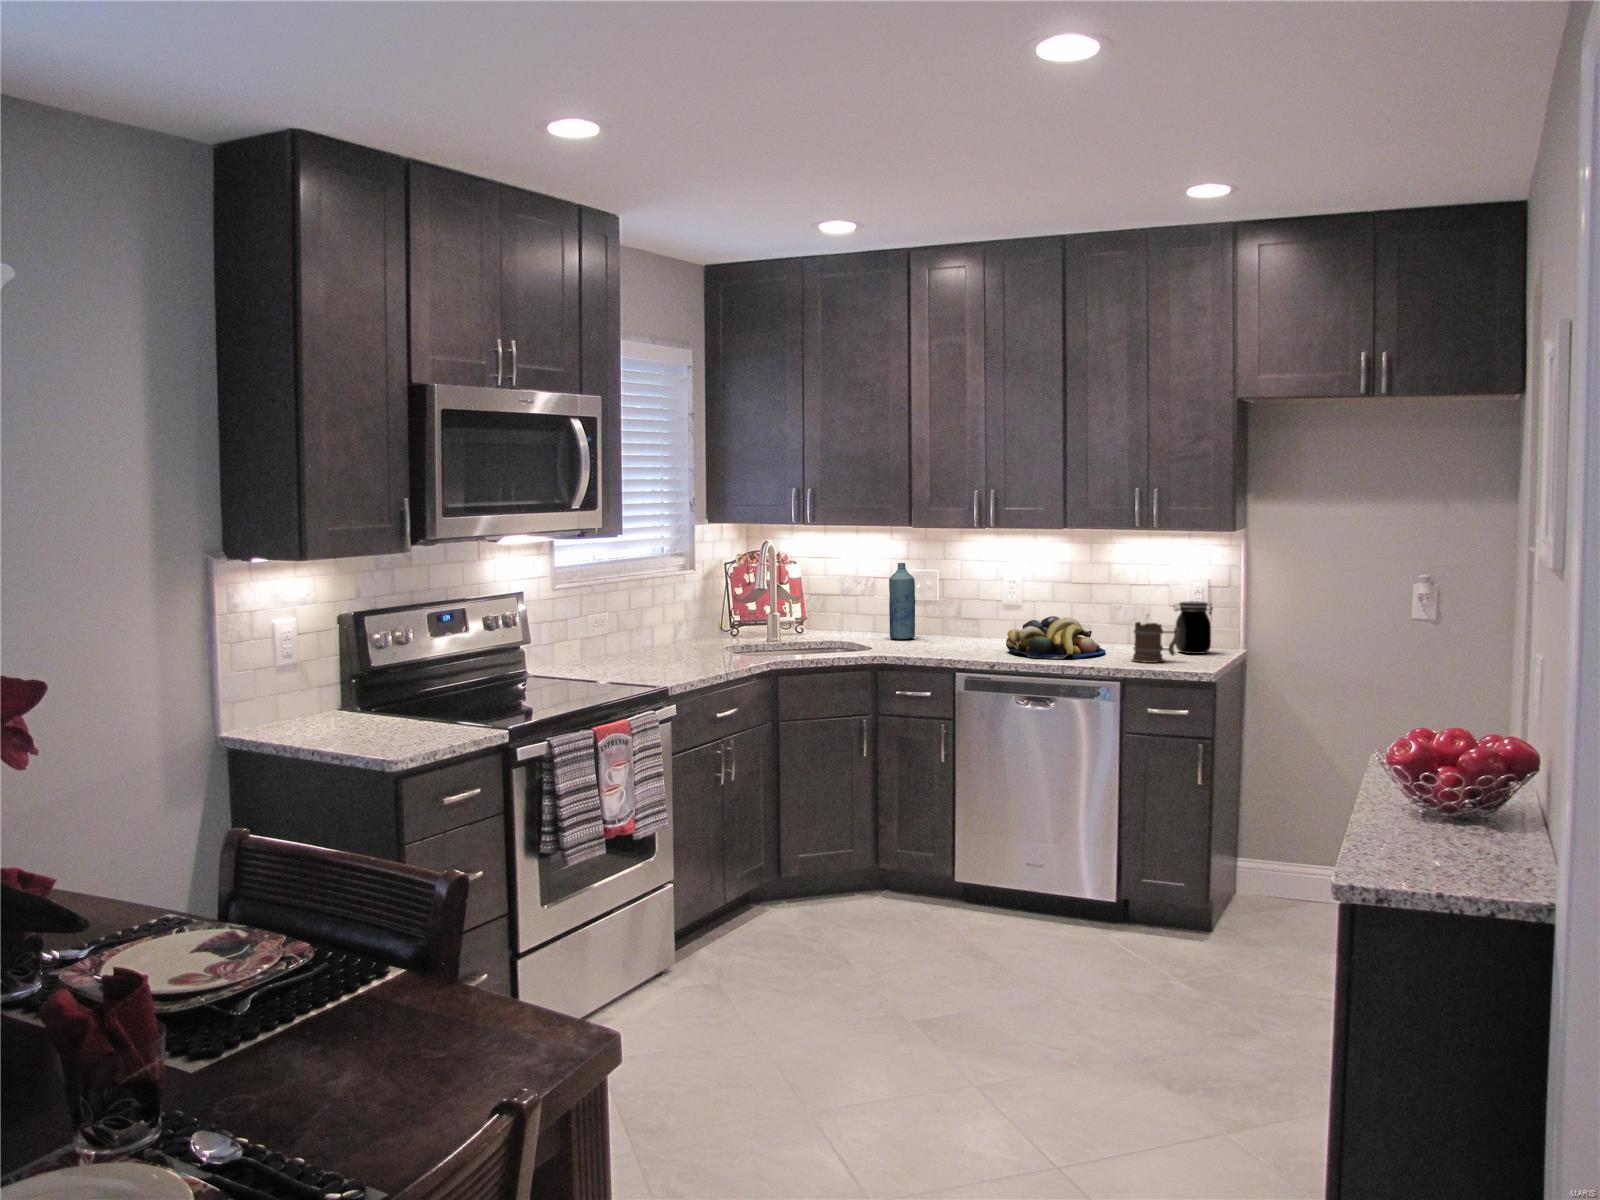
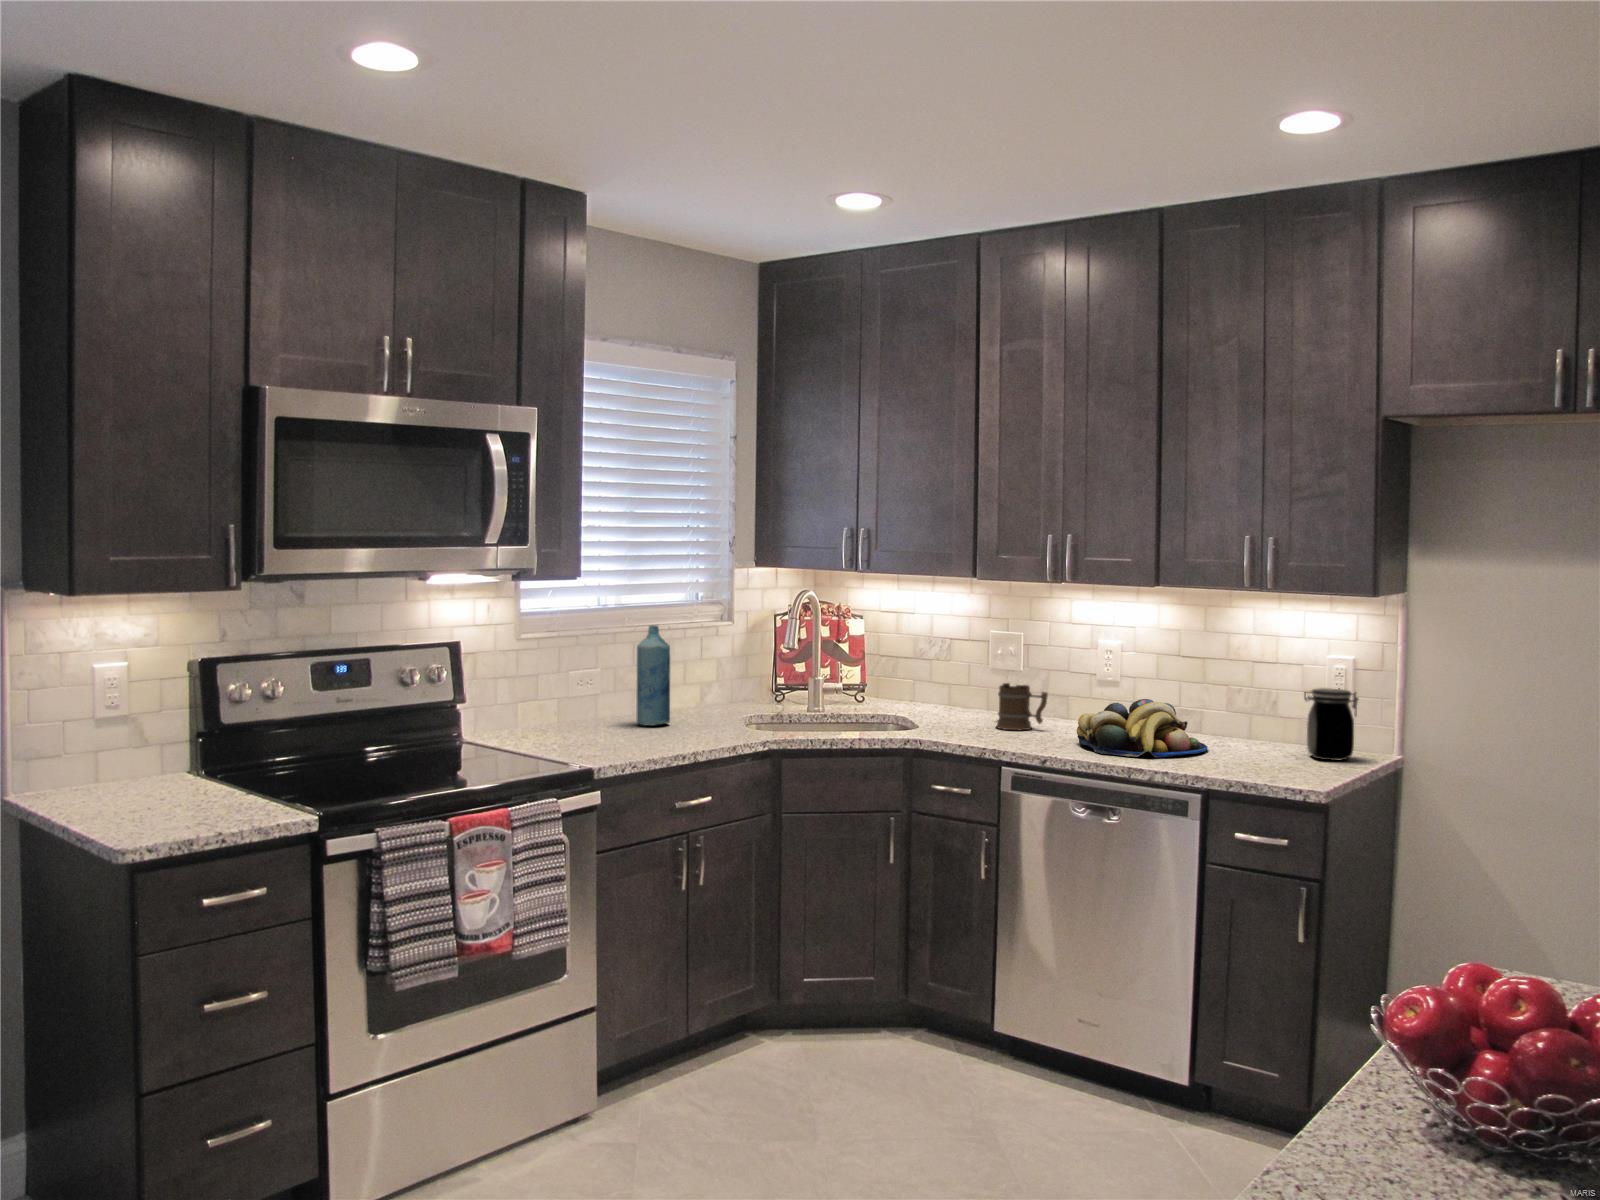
bottle: present [889,563,916,639] -> present [637,625,670,726]
mug: present [1132,622,1180,663] -> present [996,683,1048,730]

